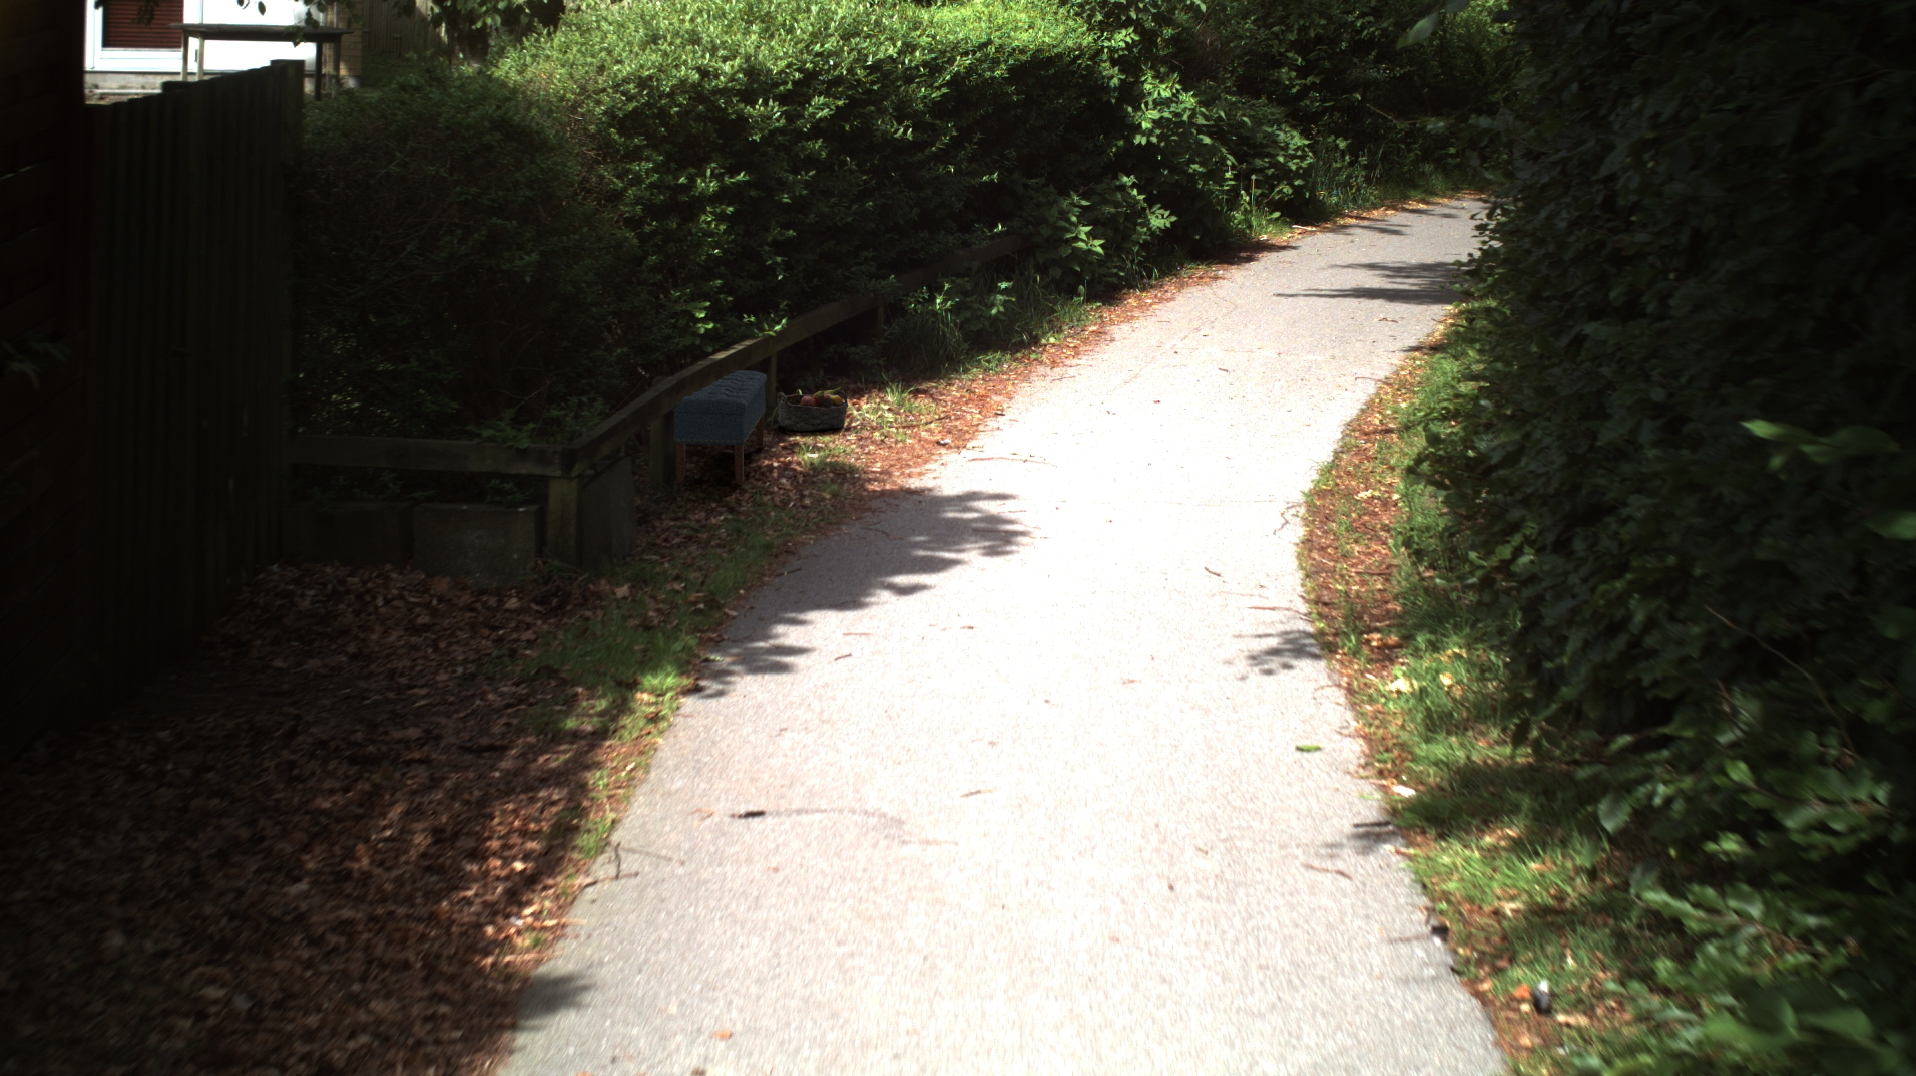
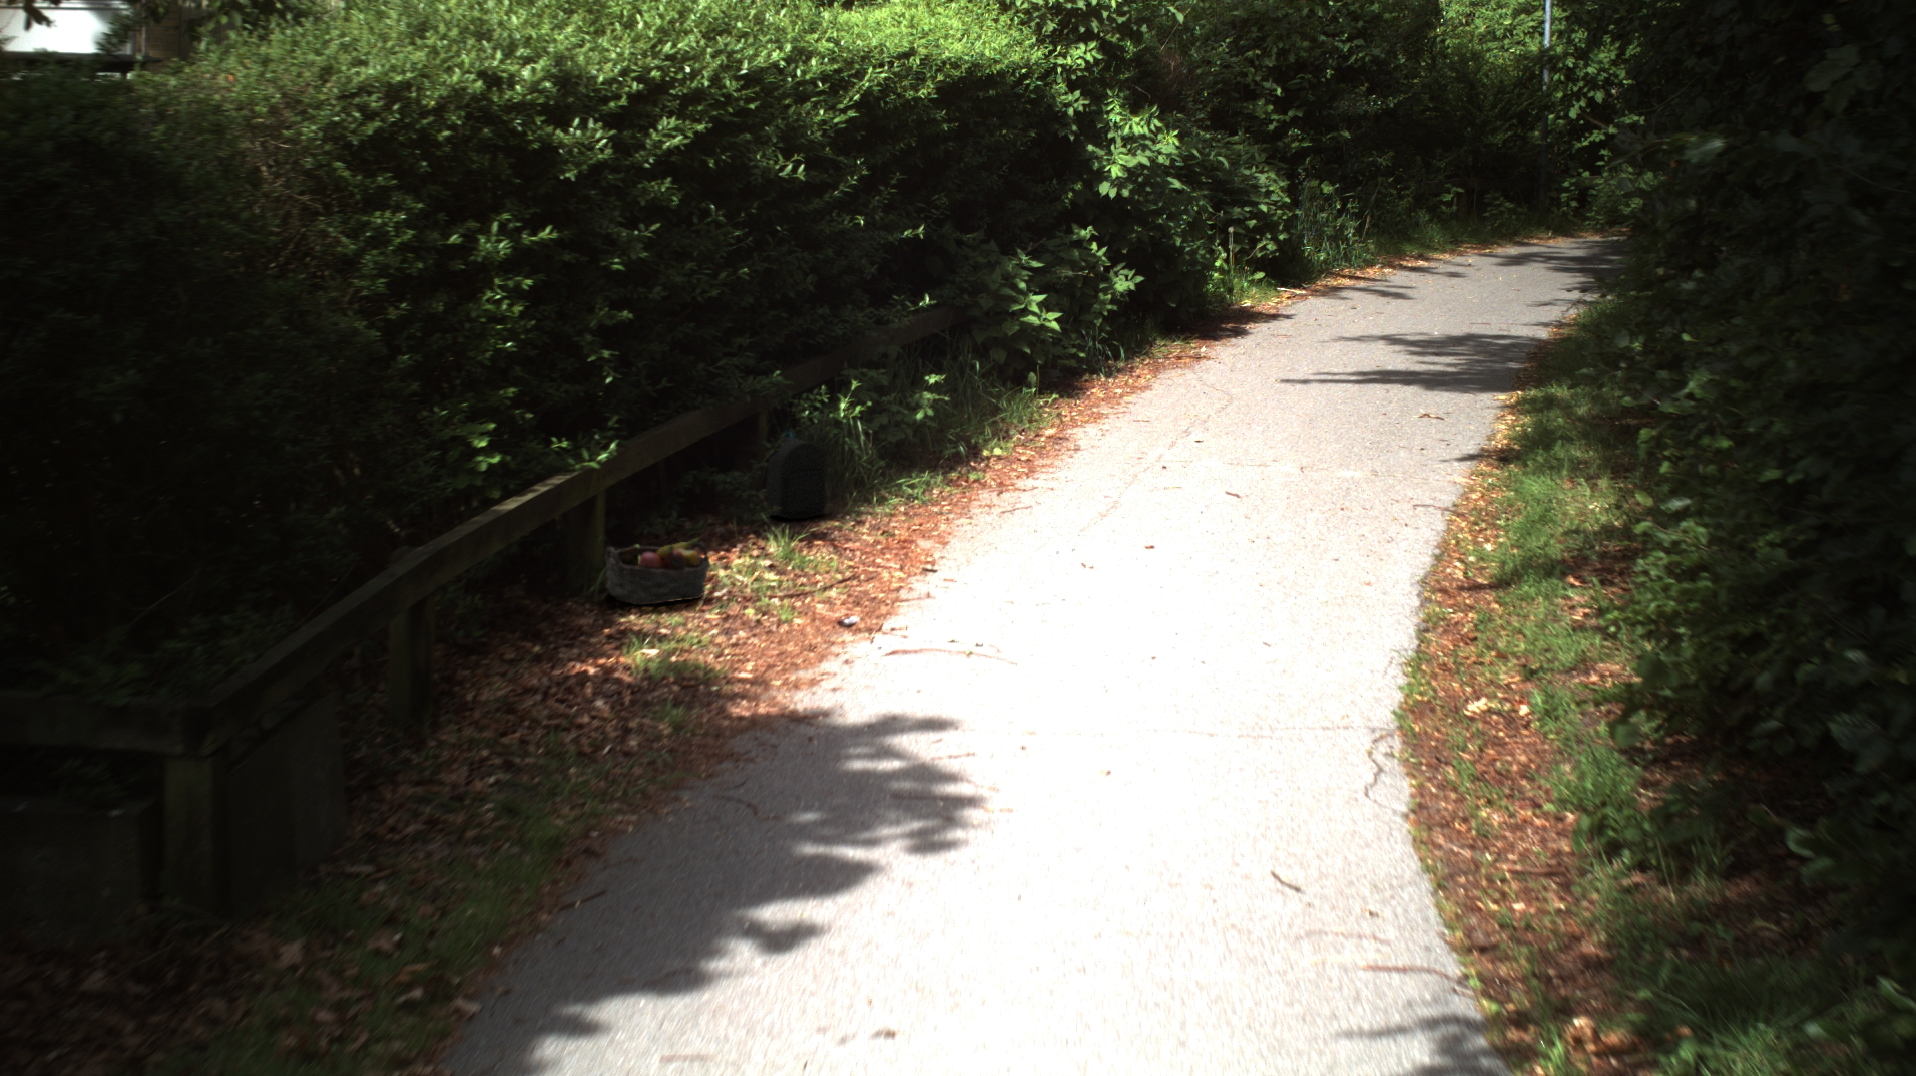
backpack: none [884,320,927,383] -> present [766,431,826,519]
bench: present [673,370,767,485] -> none [426,521,585,710]

